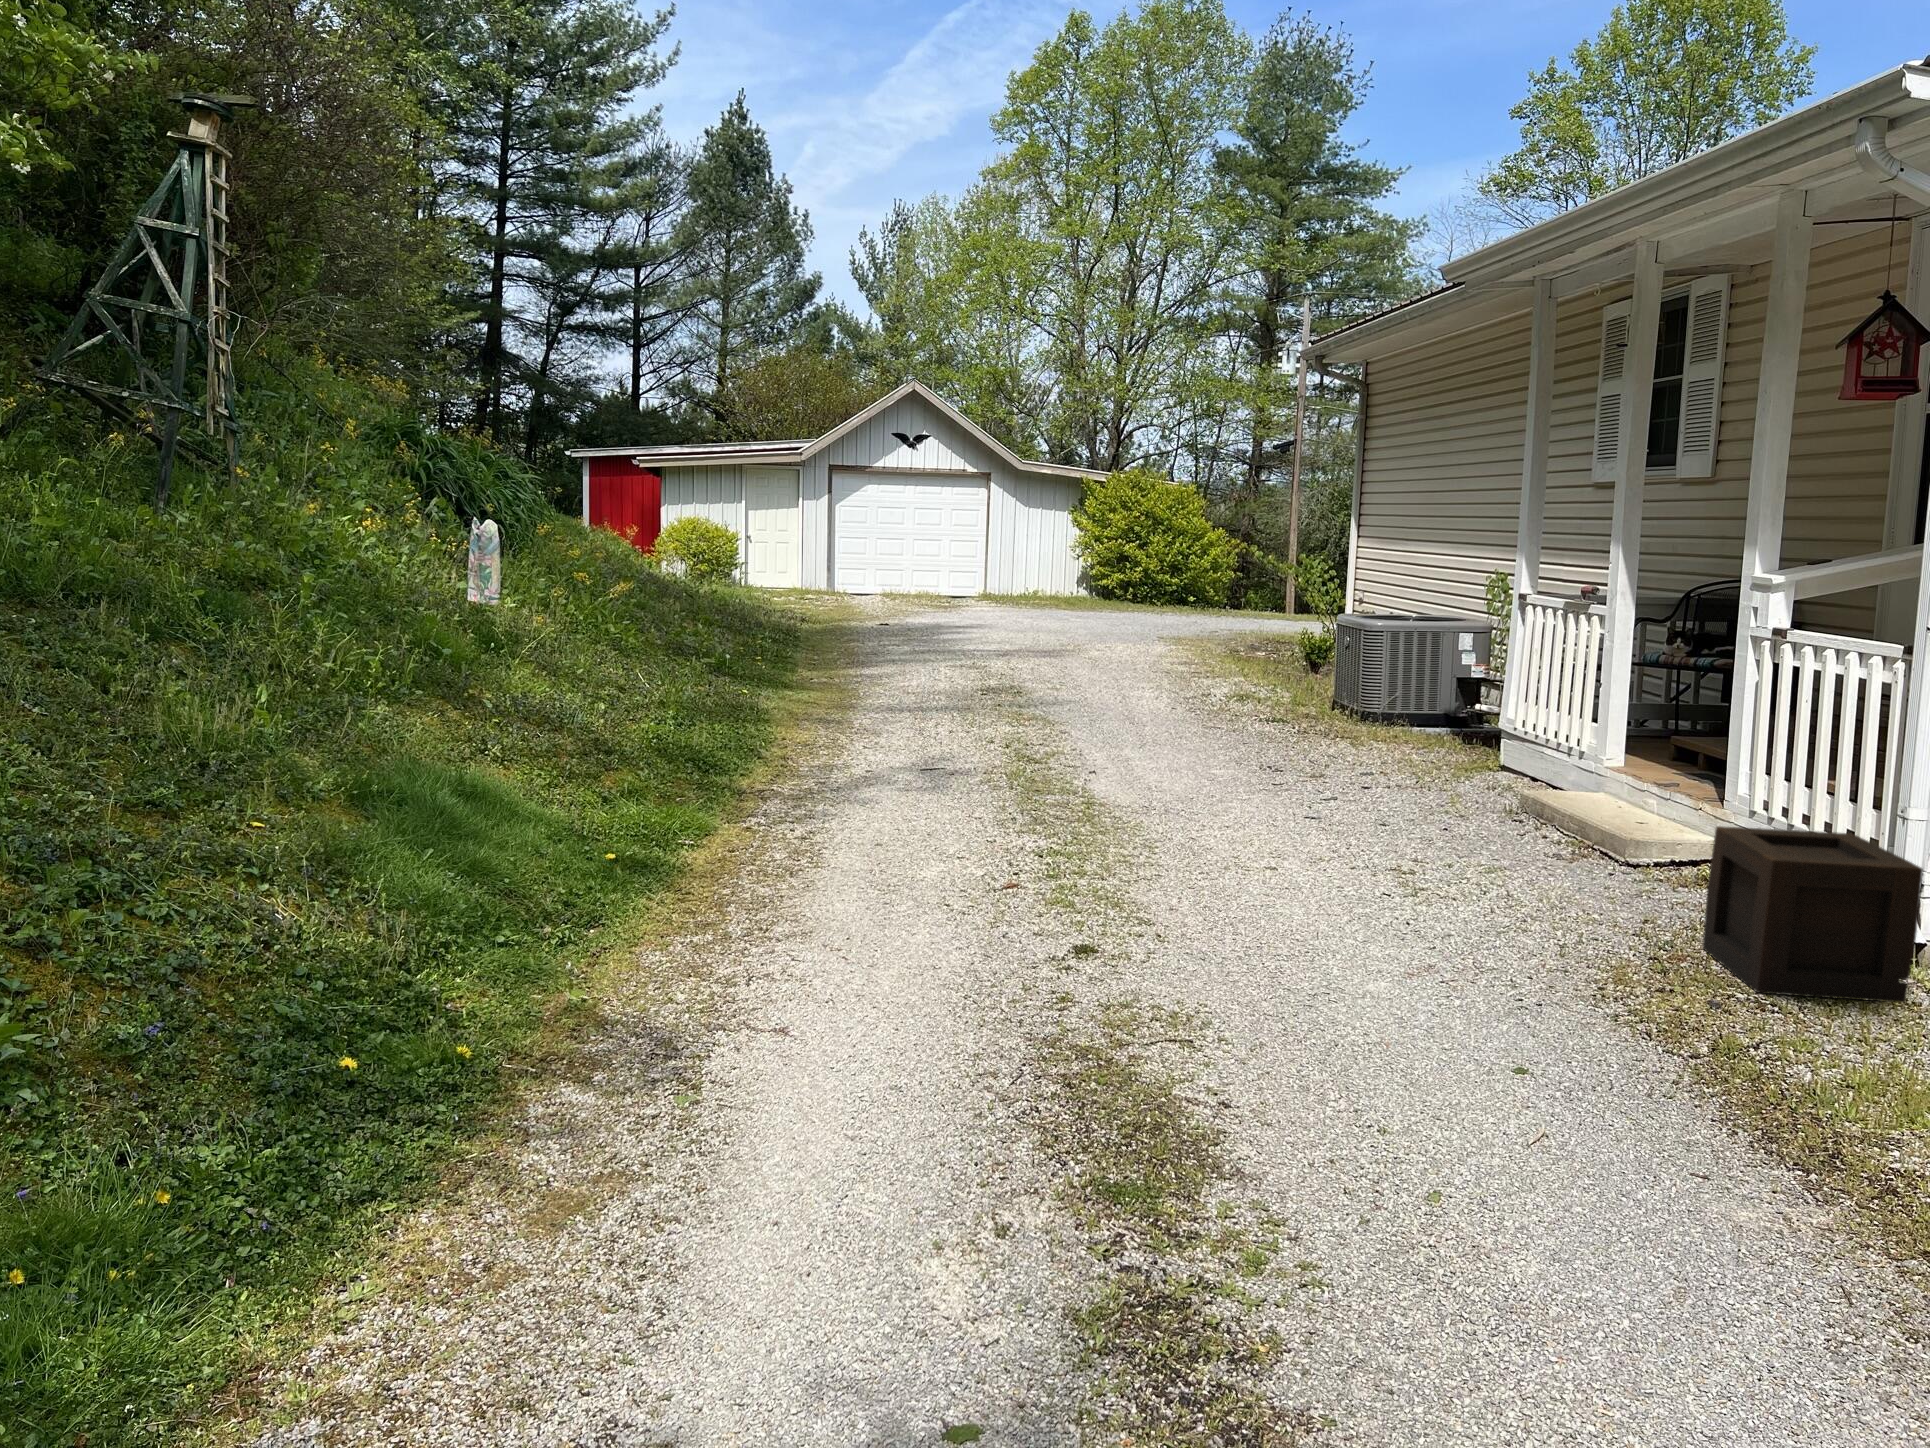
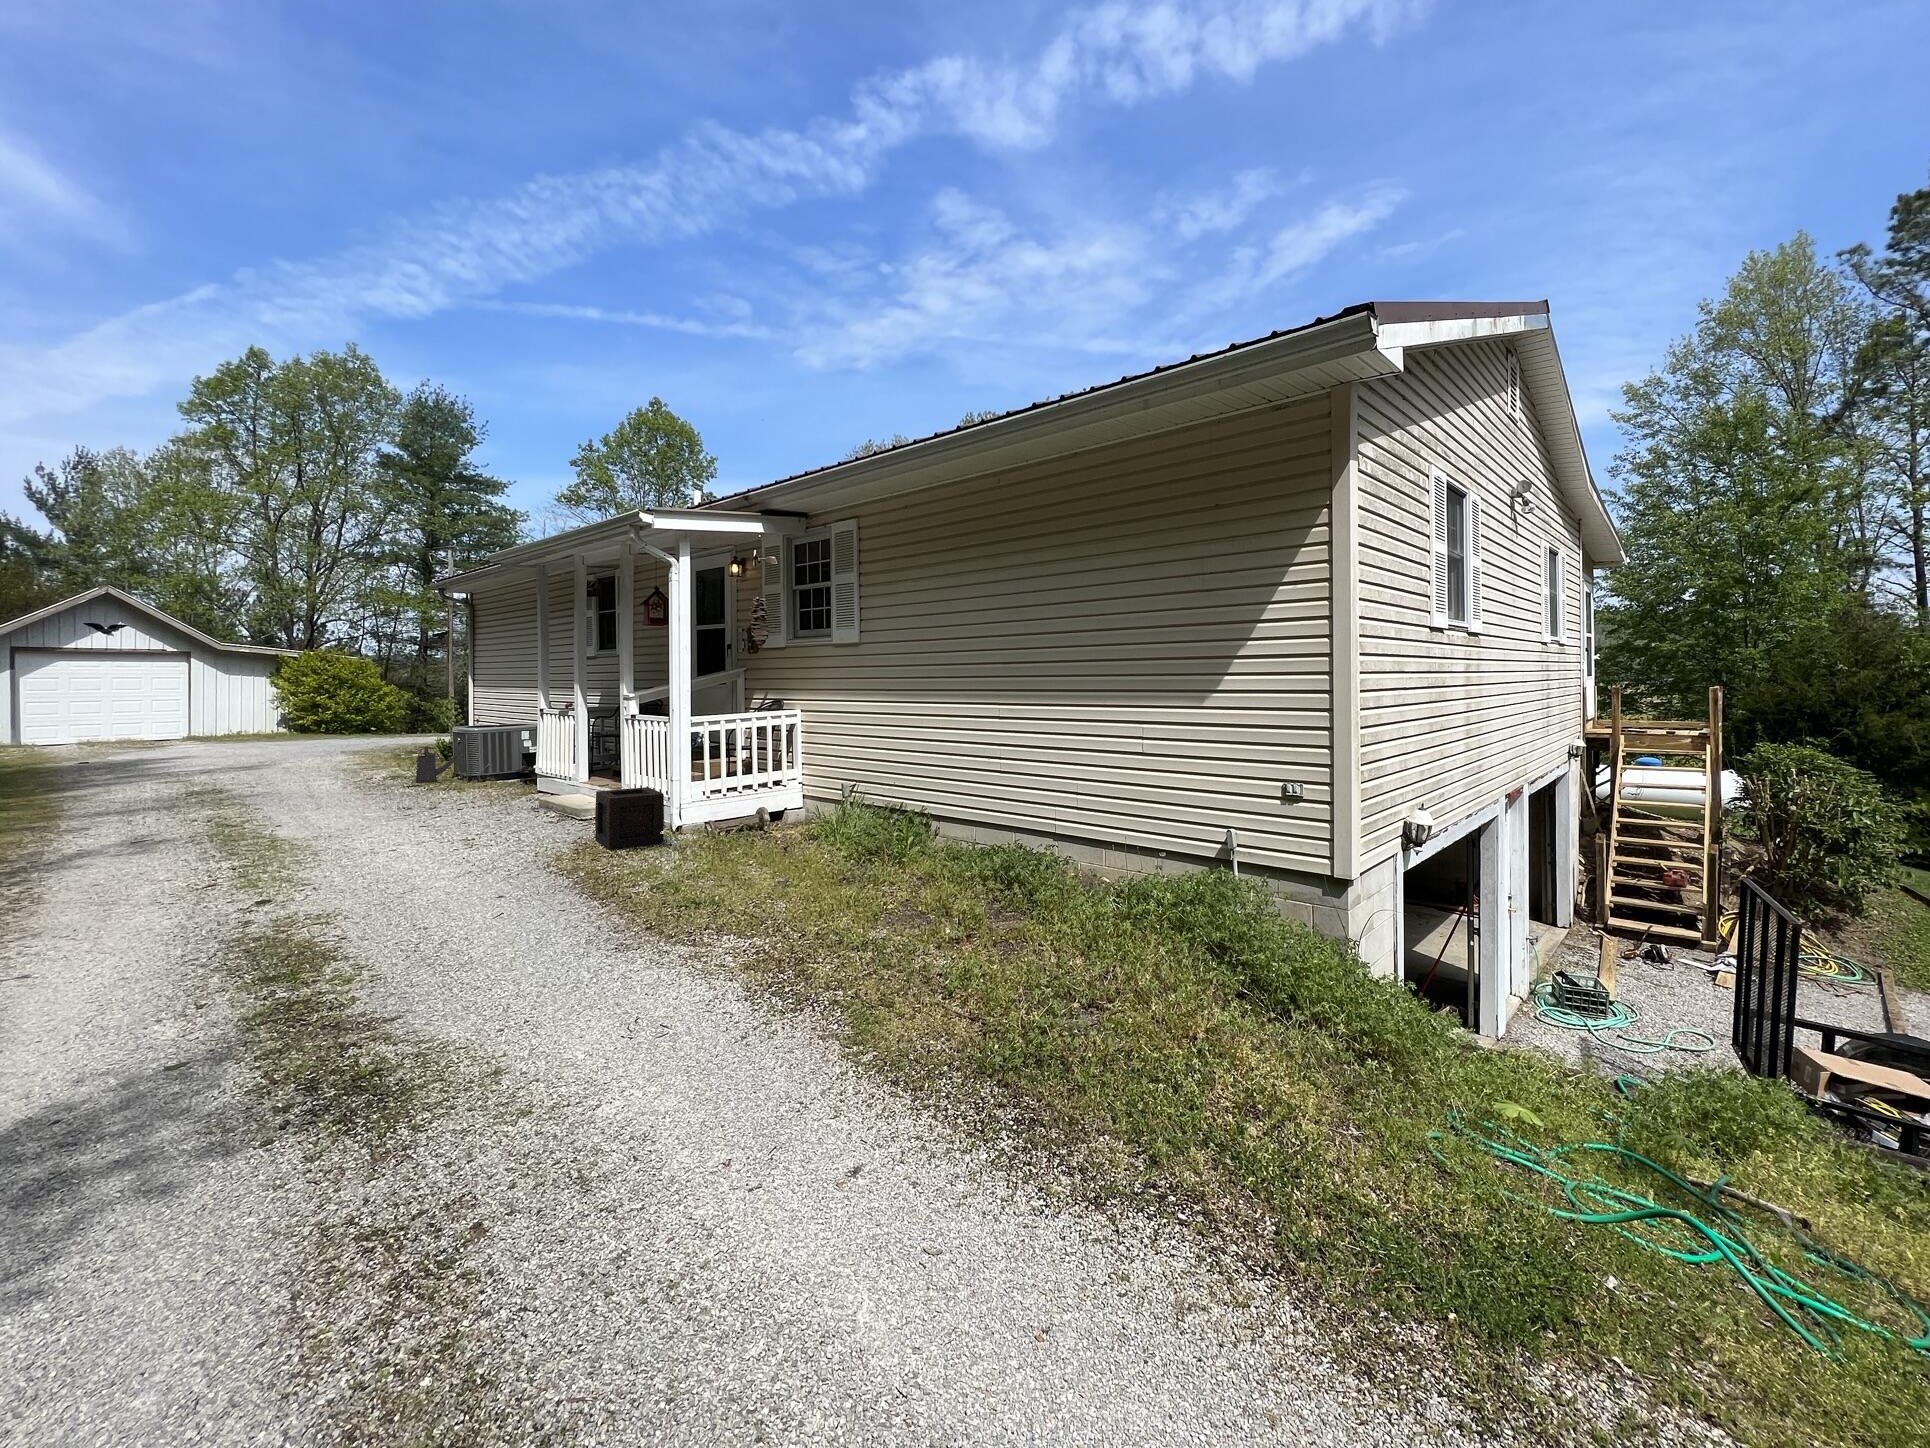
watering can: none [1268,649,1353,716] -> present [409,747,461,783]

